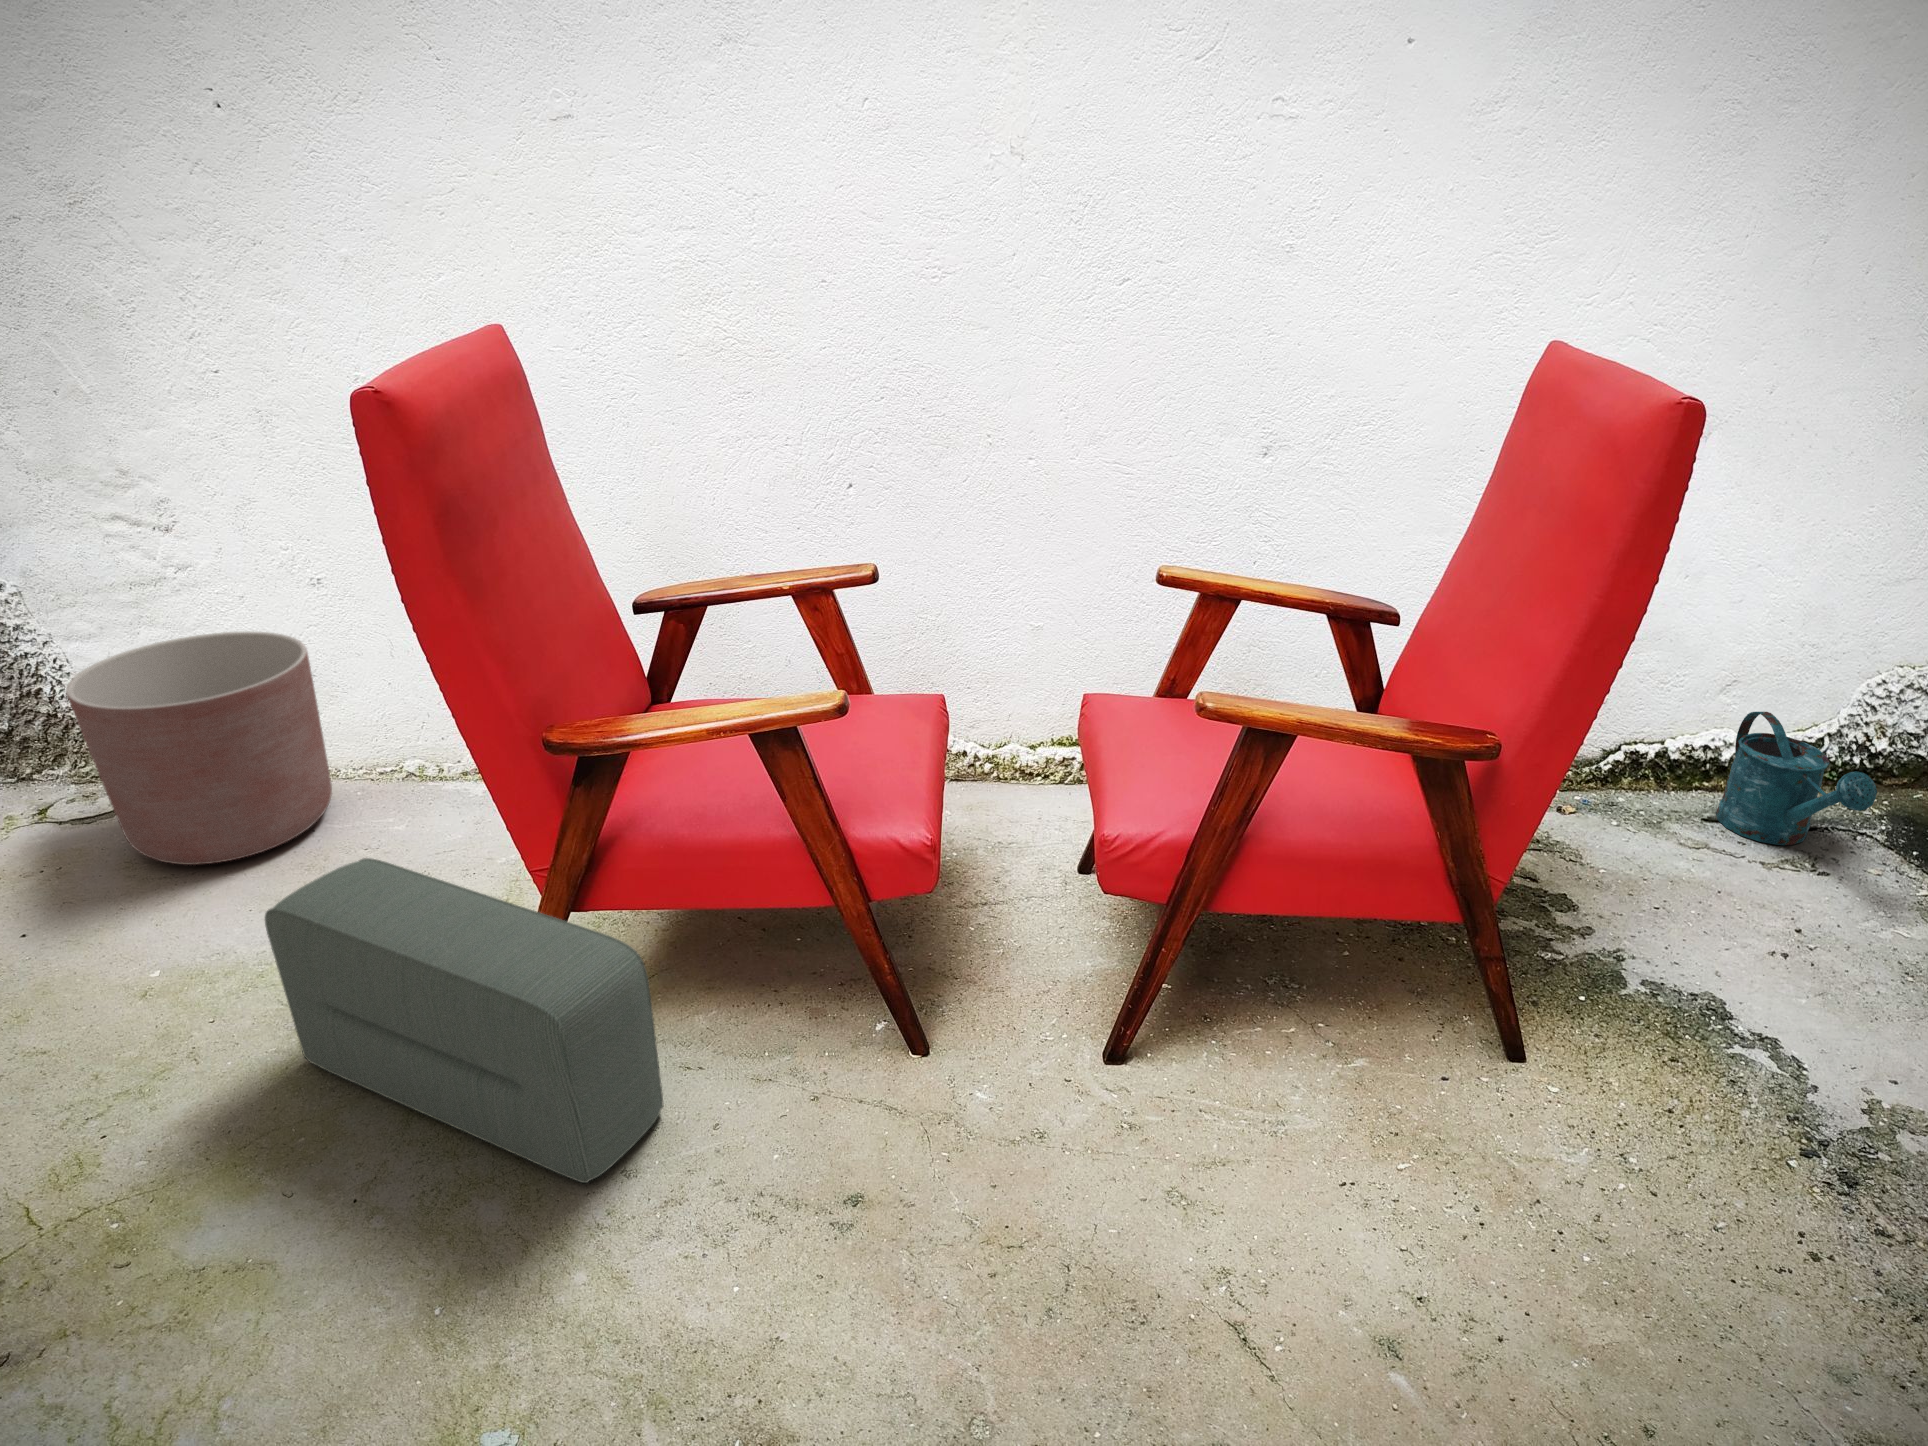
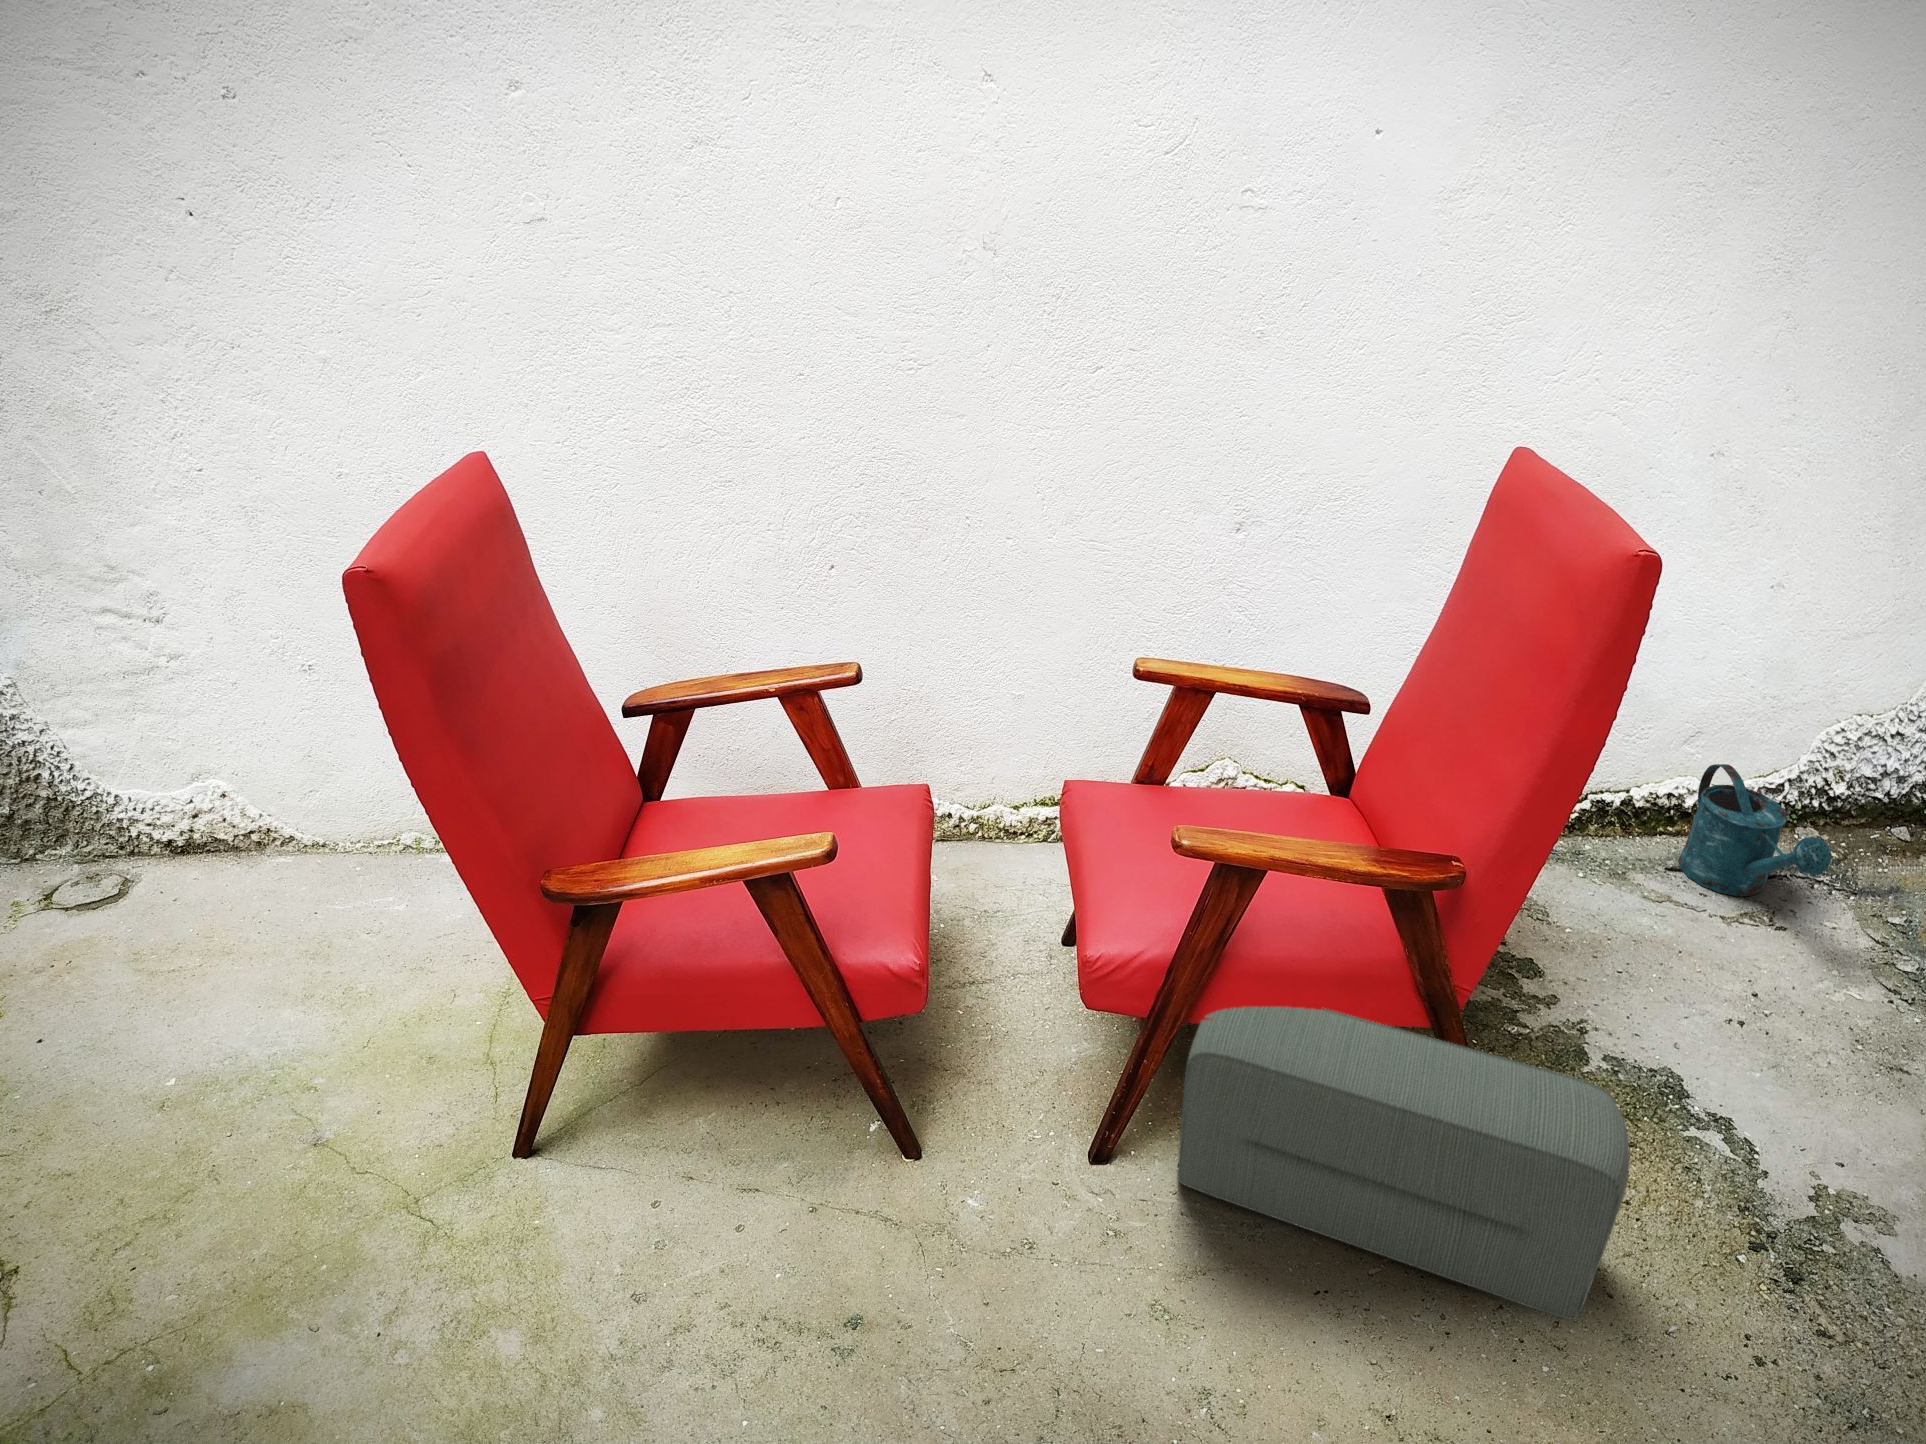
planter: present [66,631,332,865] -> none [65,717,333,957]
pouf: present [265,858,663,1183] -> present [1177,1007,1630,1320]

